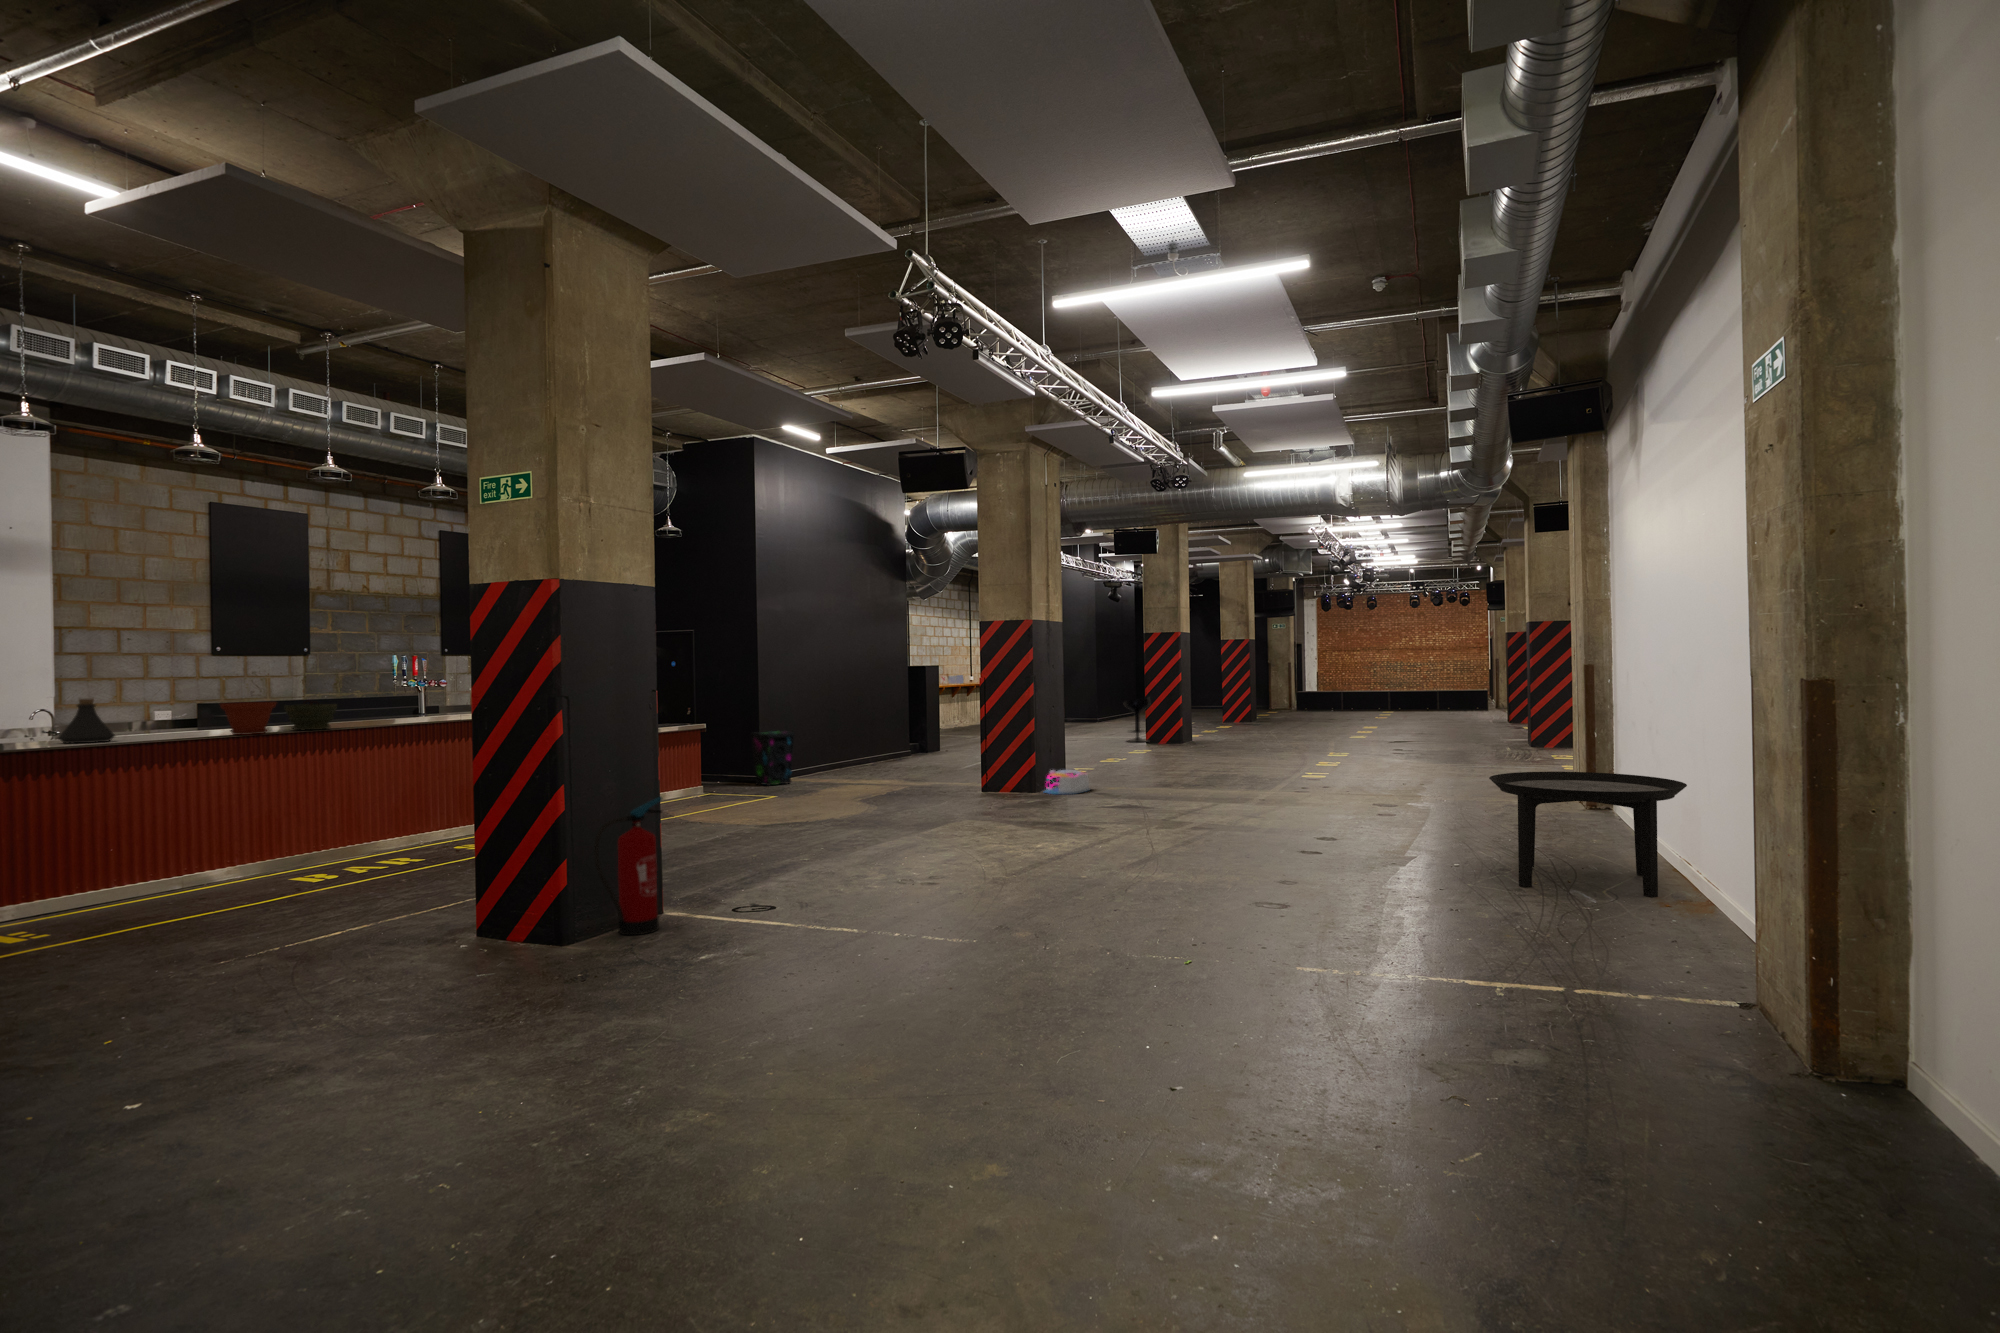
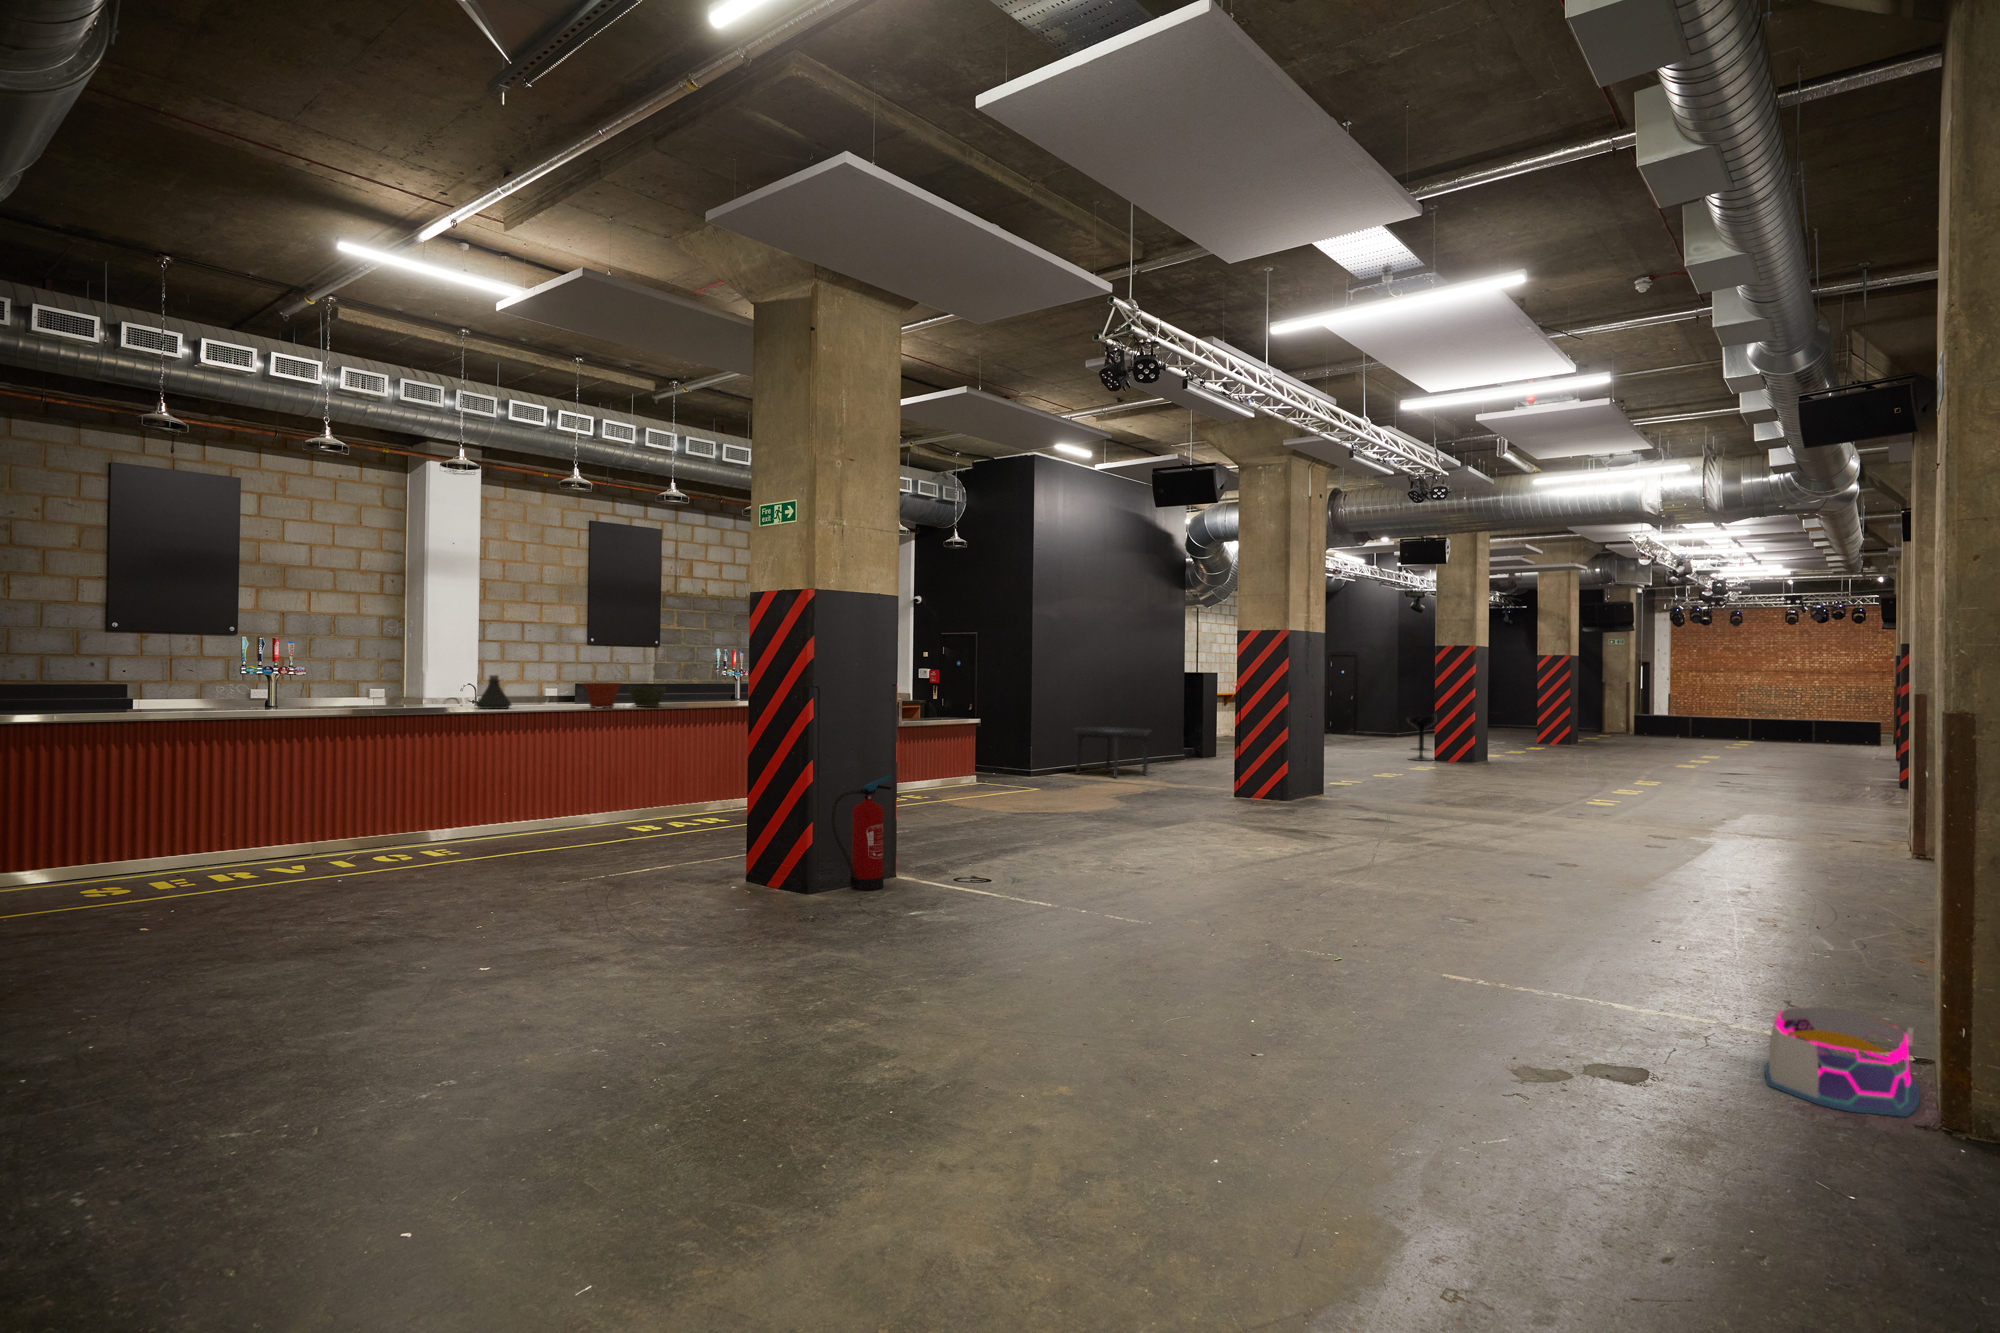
speaker: present [751,730,795,786] -> none [1014,728,1055,780]
storage bin: present [1044,770,1090,794] -> present [1765,1007,1919,1117]
round table: present [1489,772,1687,897] -> present [1075,727,1151,778]

